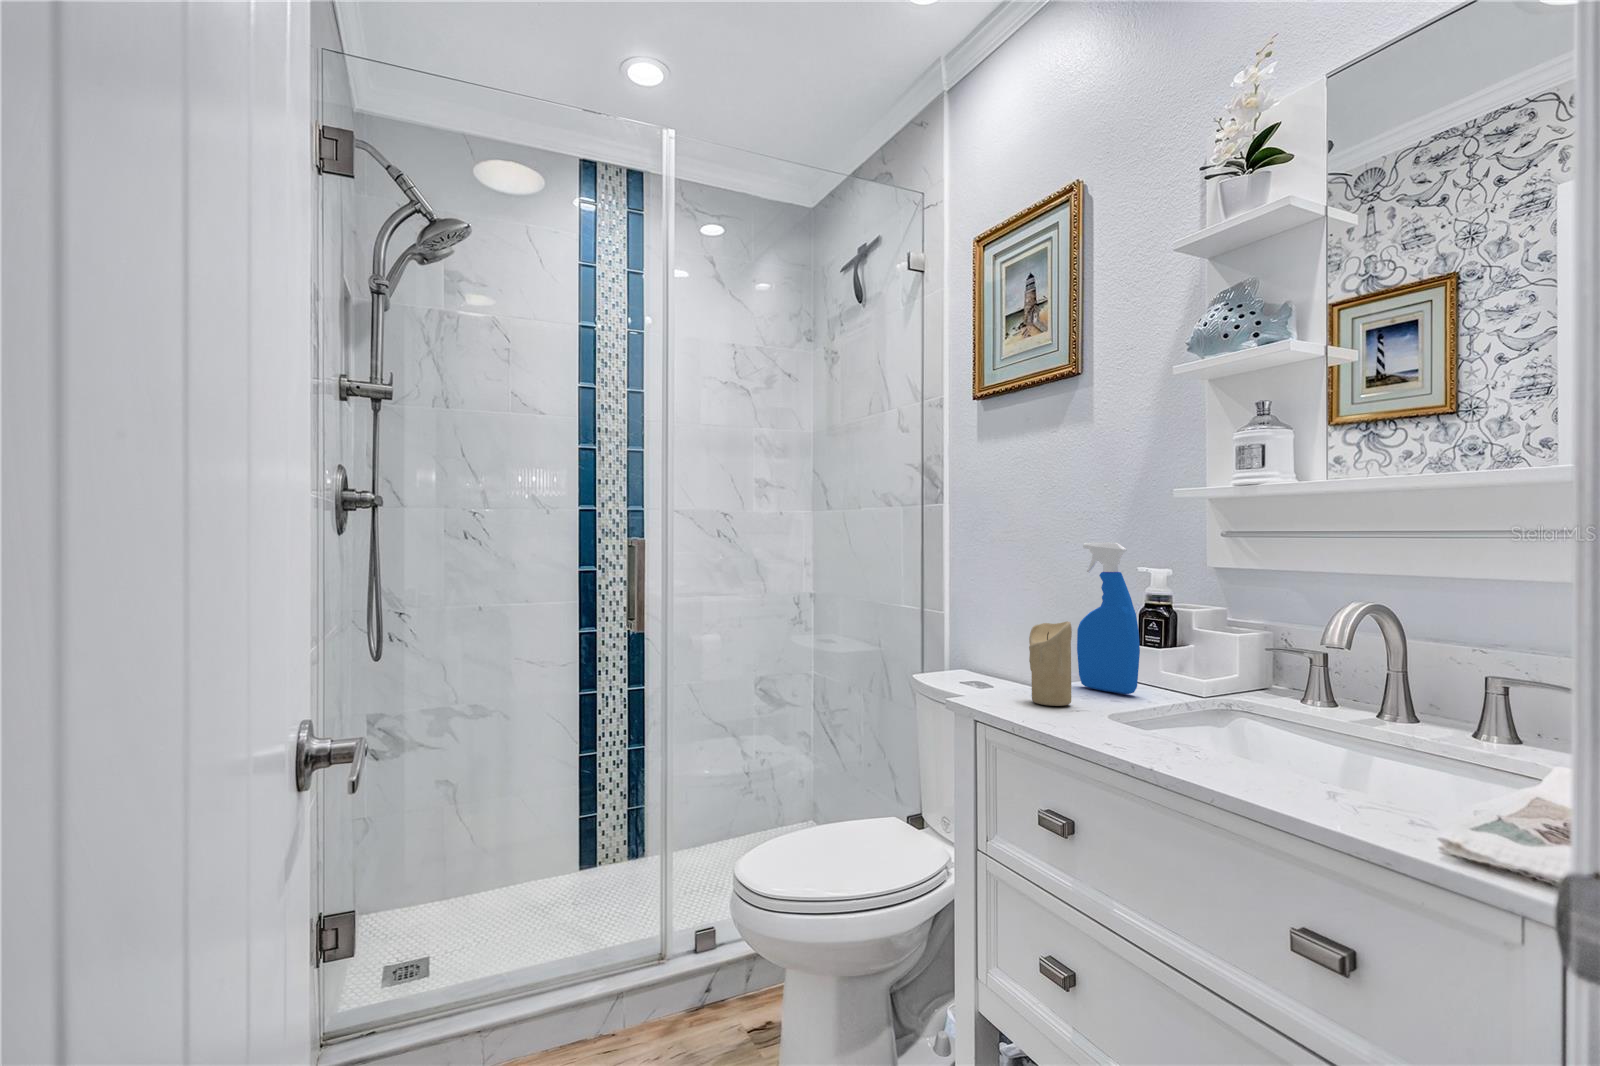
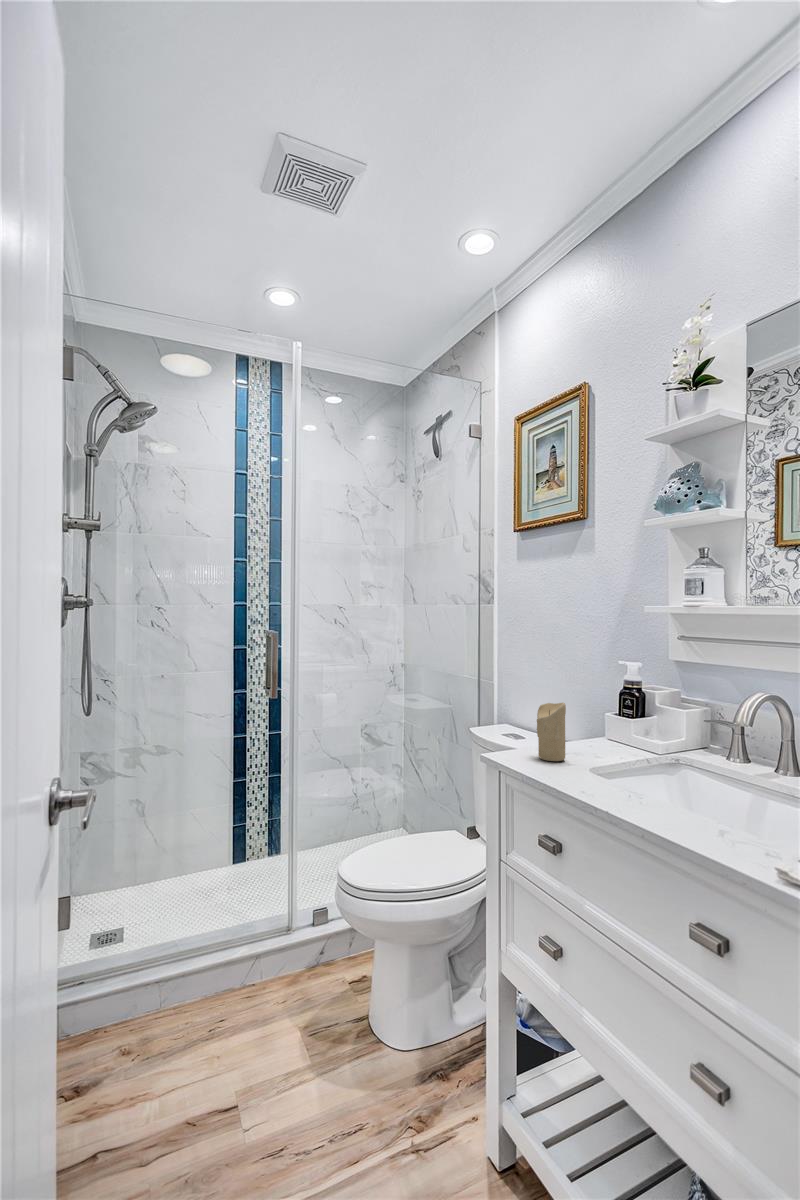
spray bottle: present [1077,542,1140,694] -> none [576,644,616,751]

